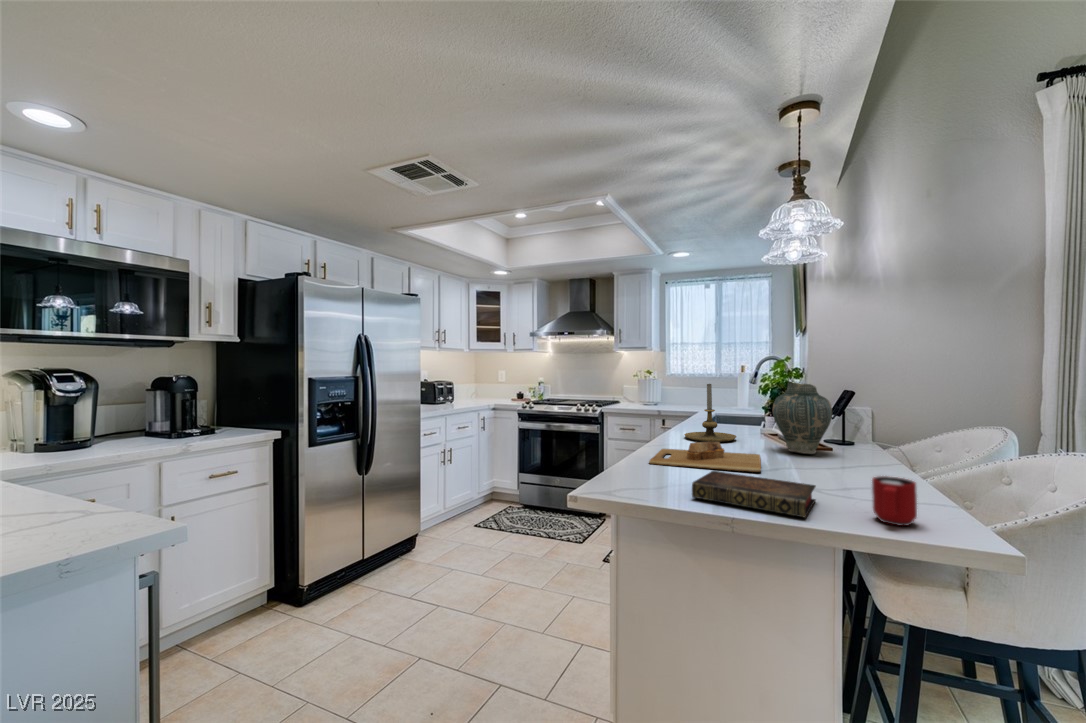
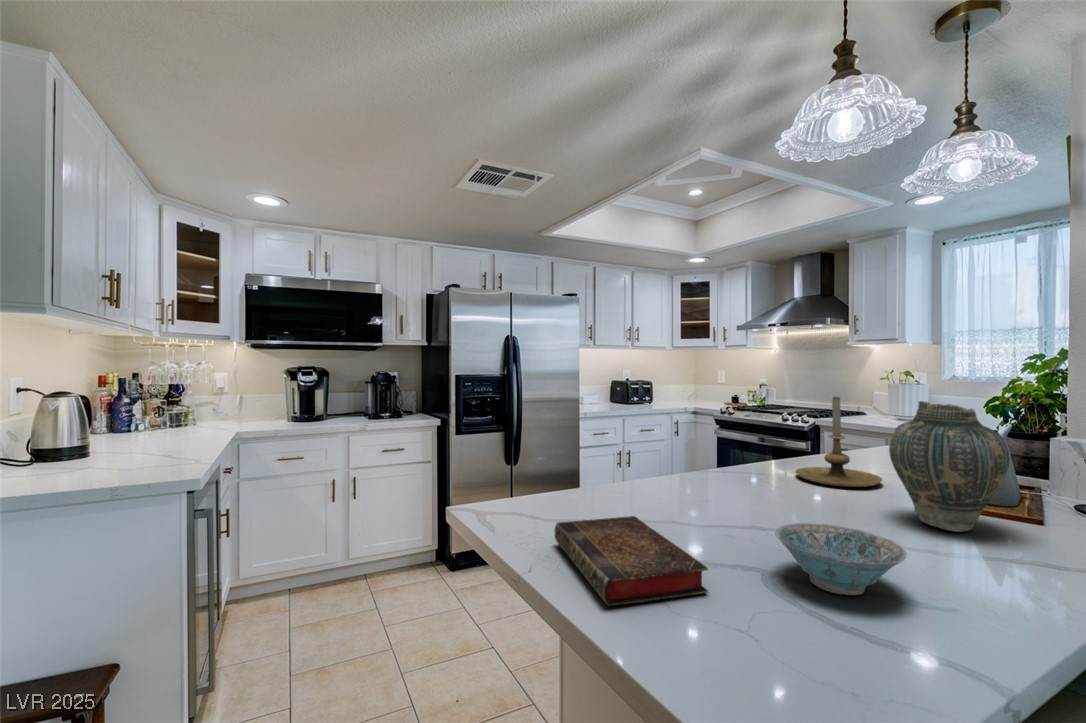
cutting board: present [649,442,761,472] -> none [643,478,831,536]
ceramic bowl: none [802,454,877,488] -> present [775,523,907,595]
mug: present [872,476,917,526] -> none [685,574,775,677]

